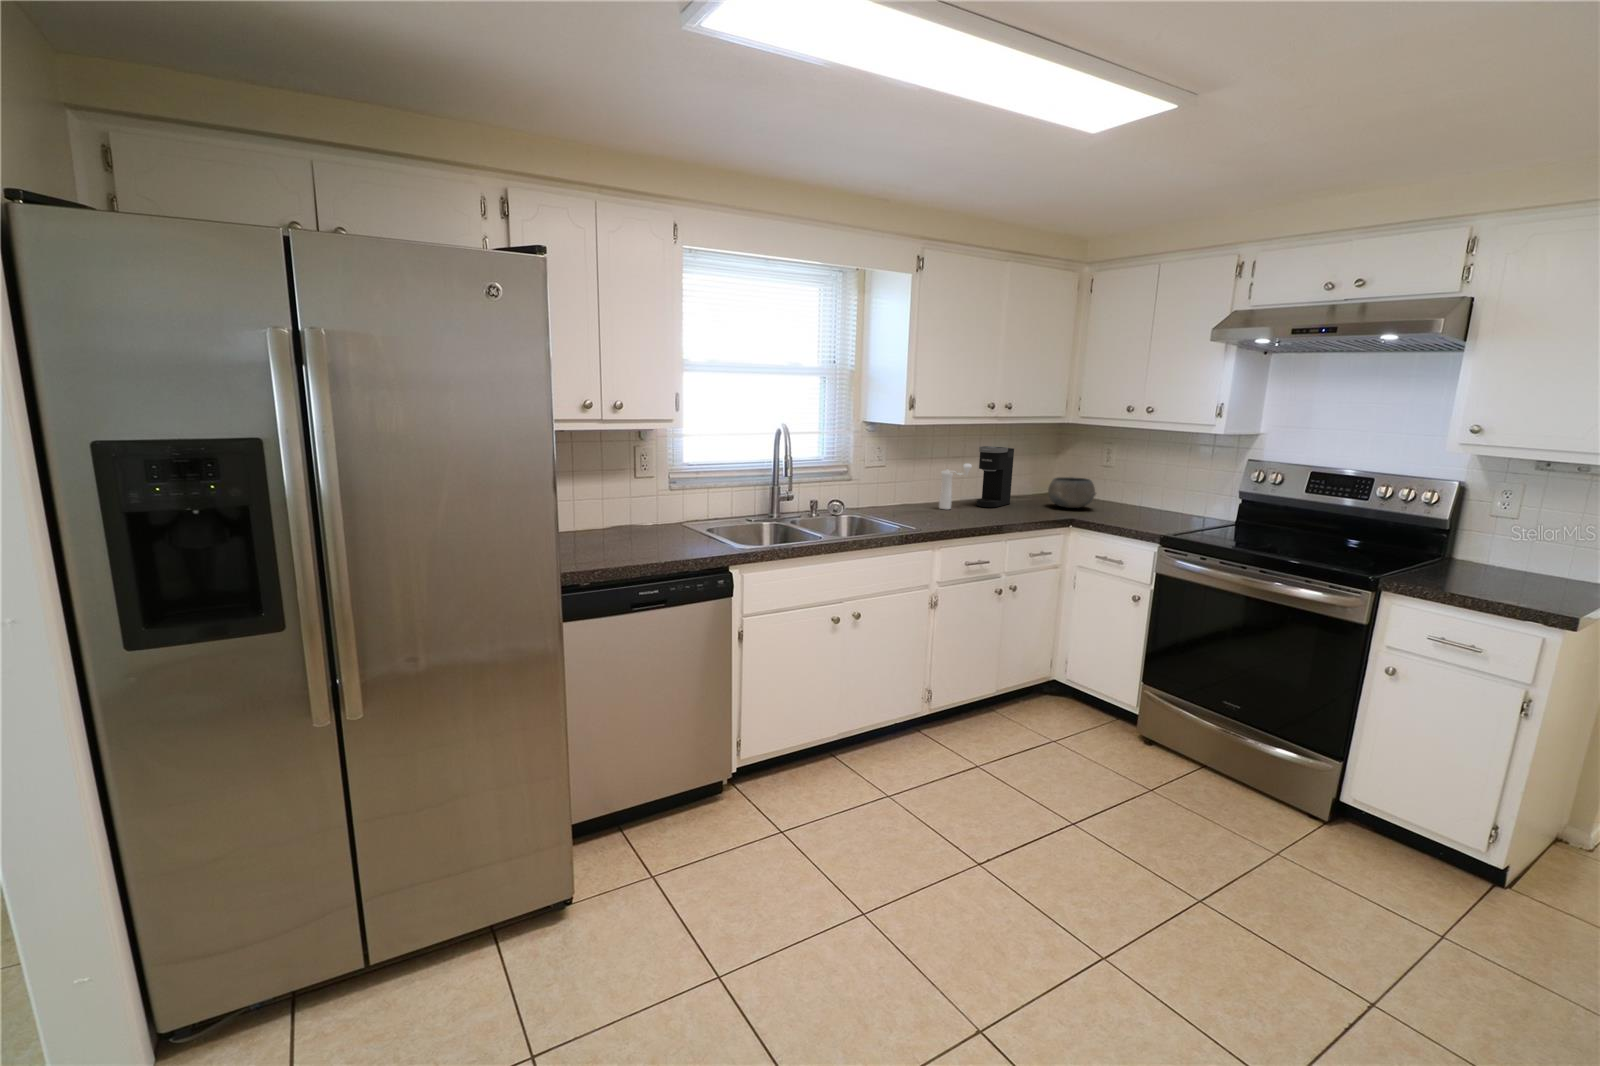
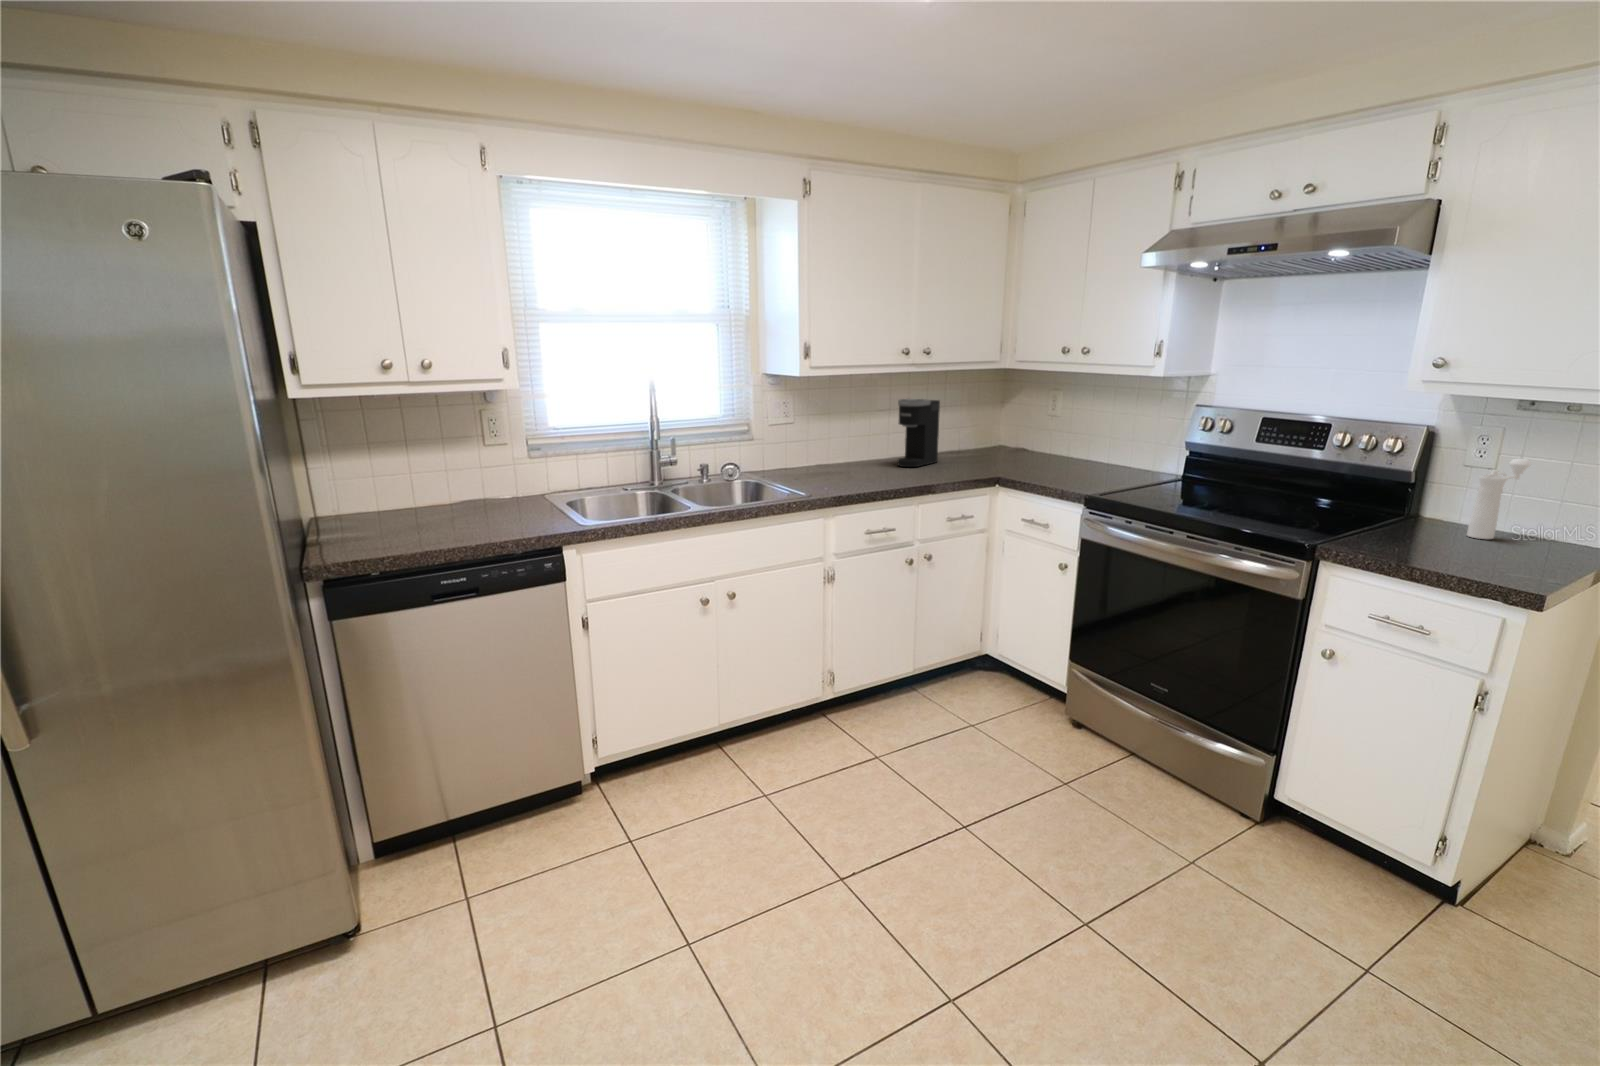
pepper mill: present [939,464,972,509] -> present [1467,459,1531,539]
bowl: present [1048,477,1096,508] -> none [978,431,1029,465]

